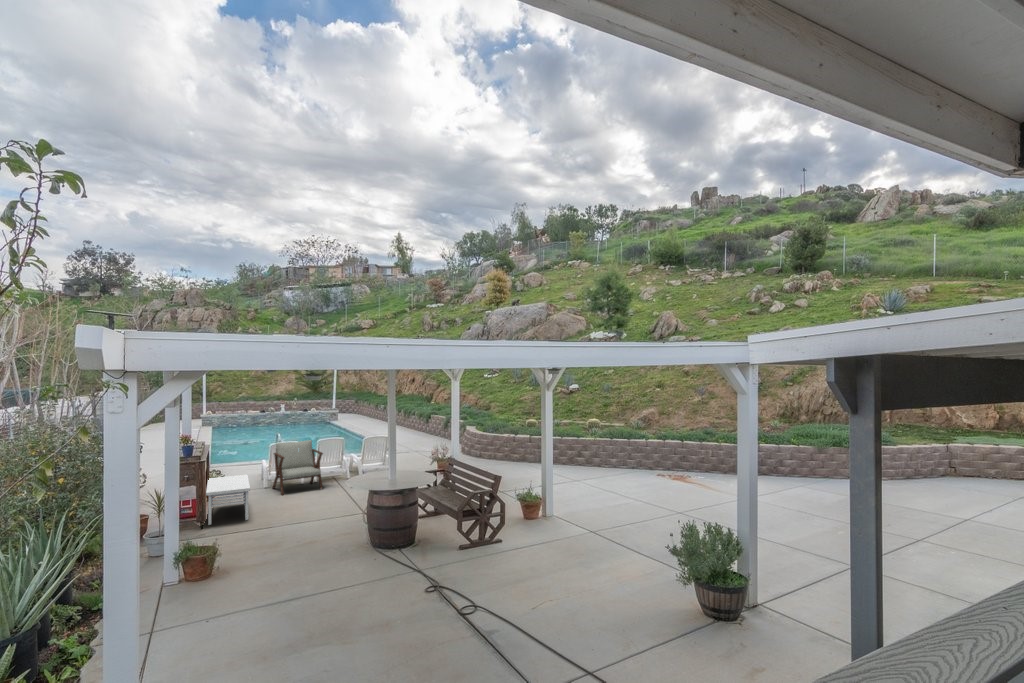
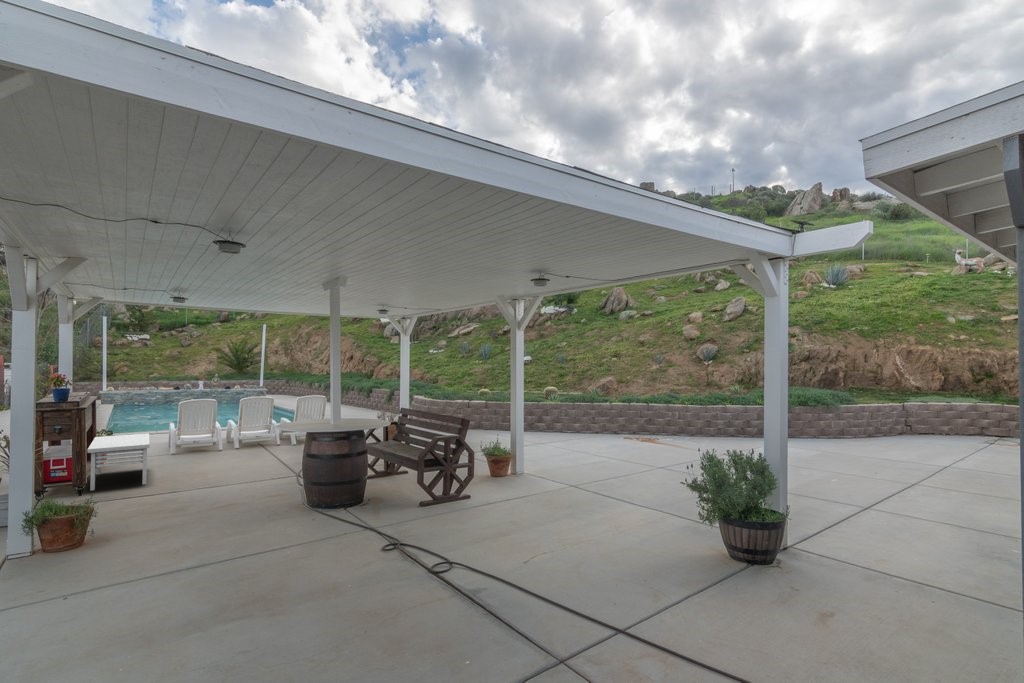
lounge chair: present [273,440,323,495] -> none [184,398,248,461]

